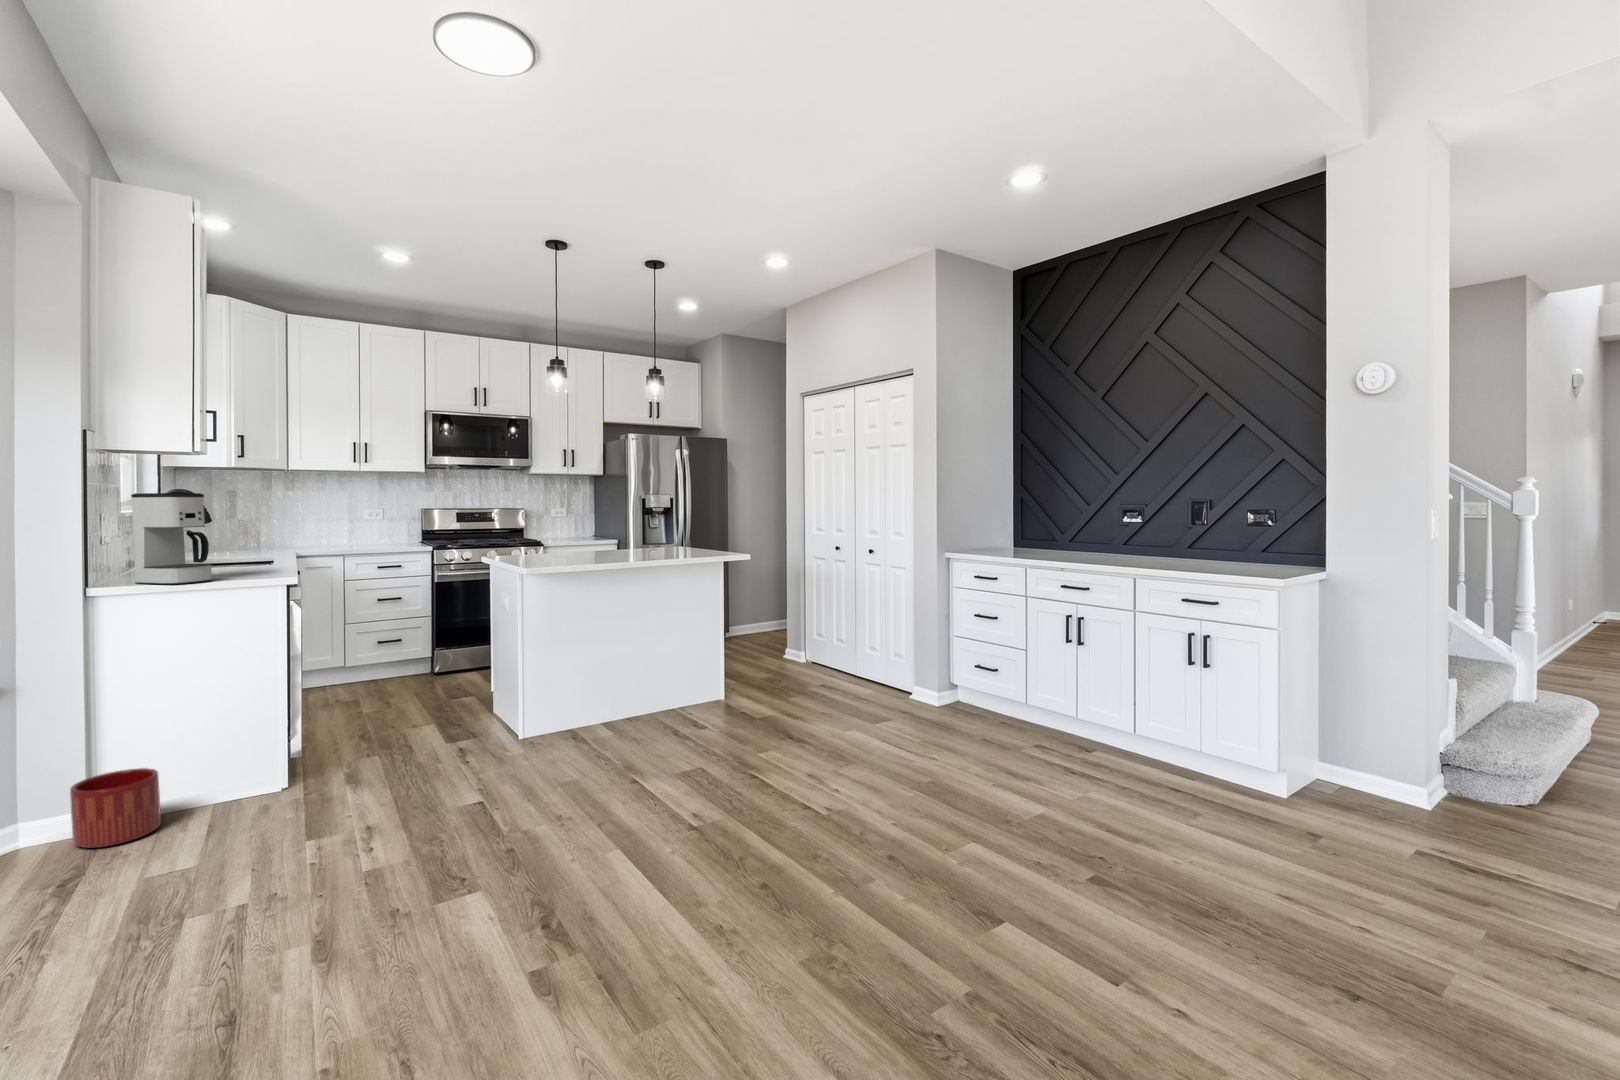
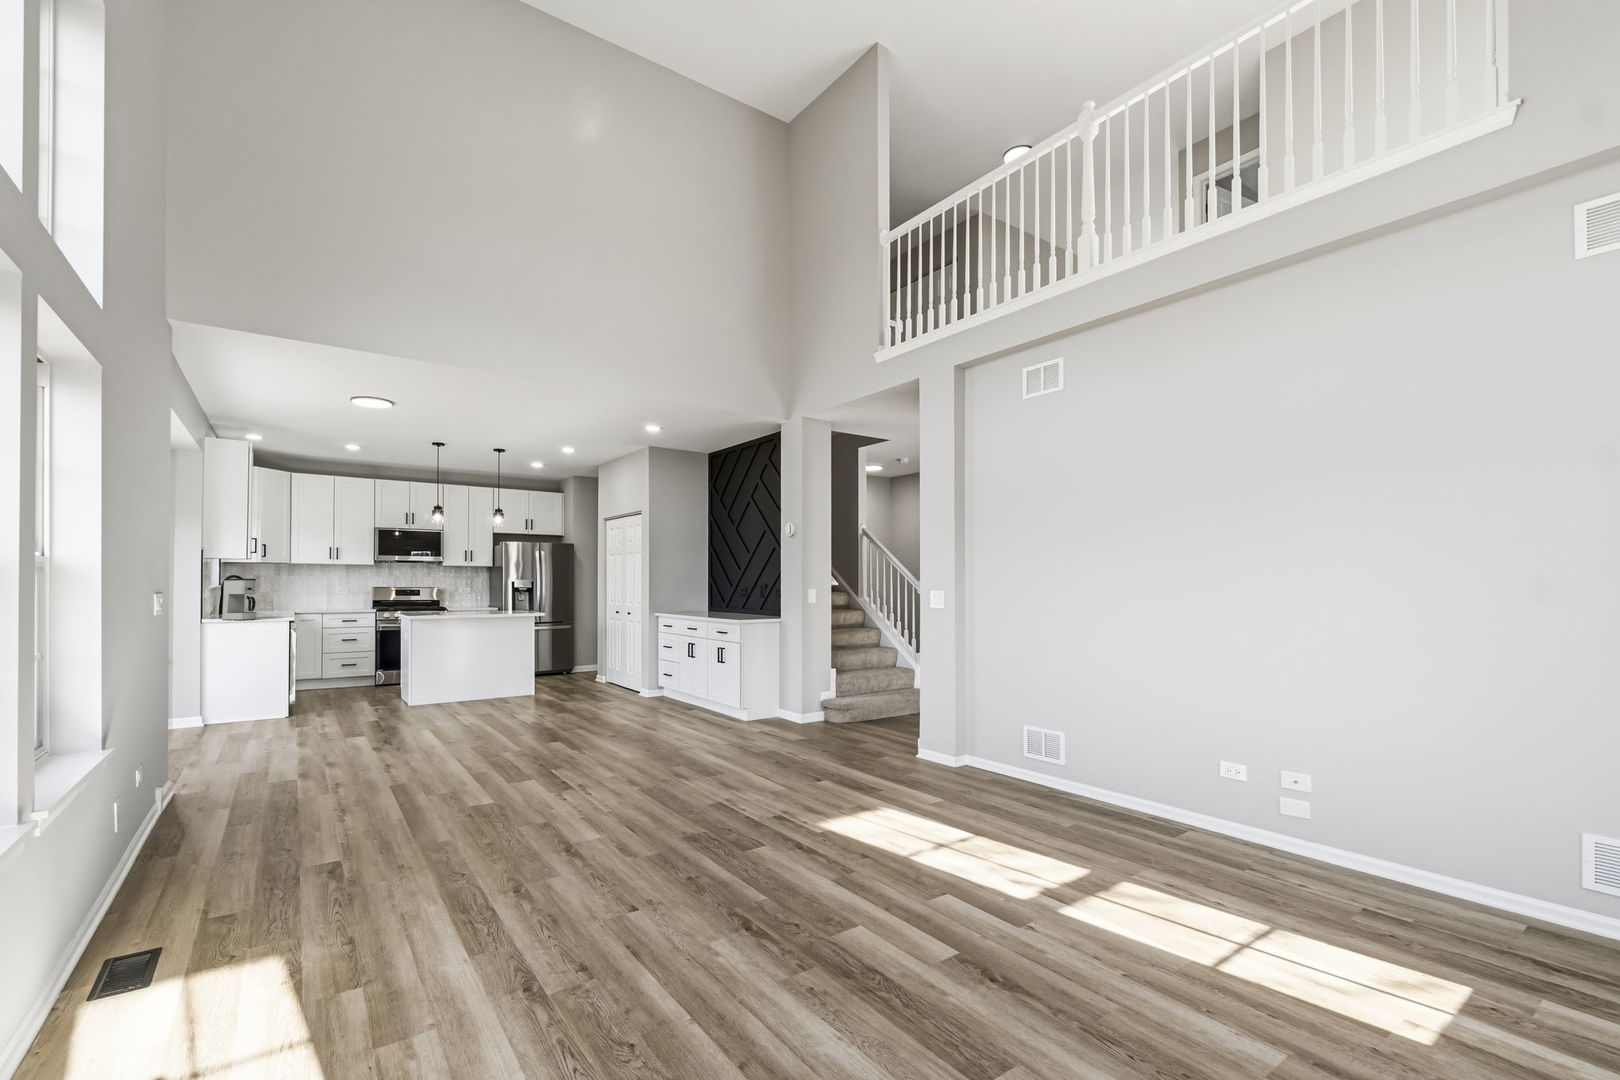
planter: present [70,768,161,848] -> none [191,702,228,732]

